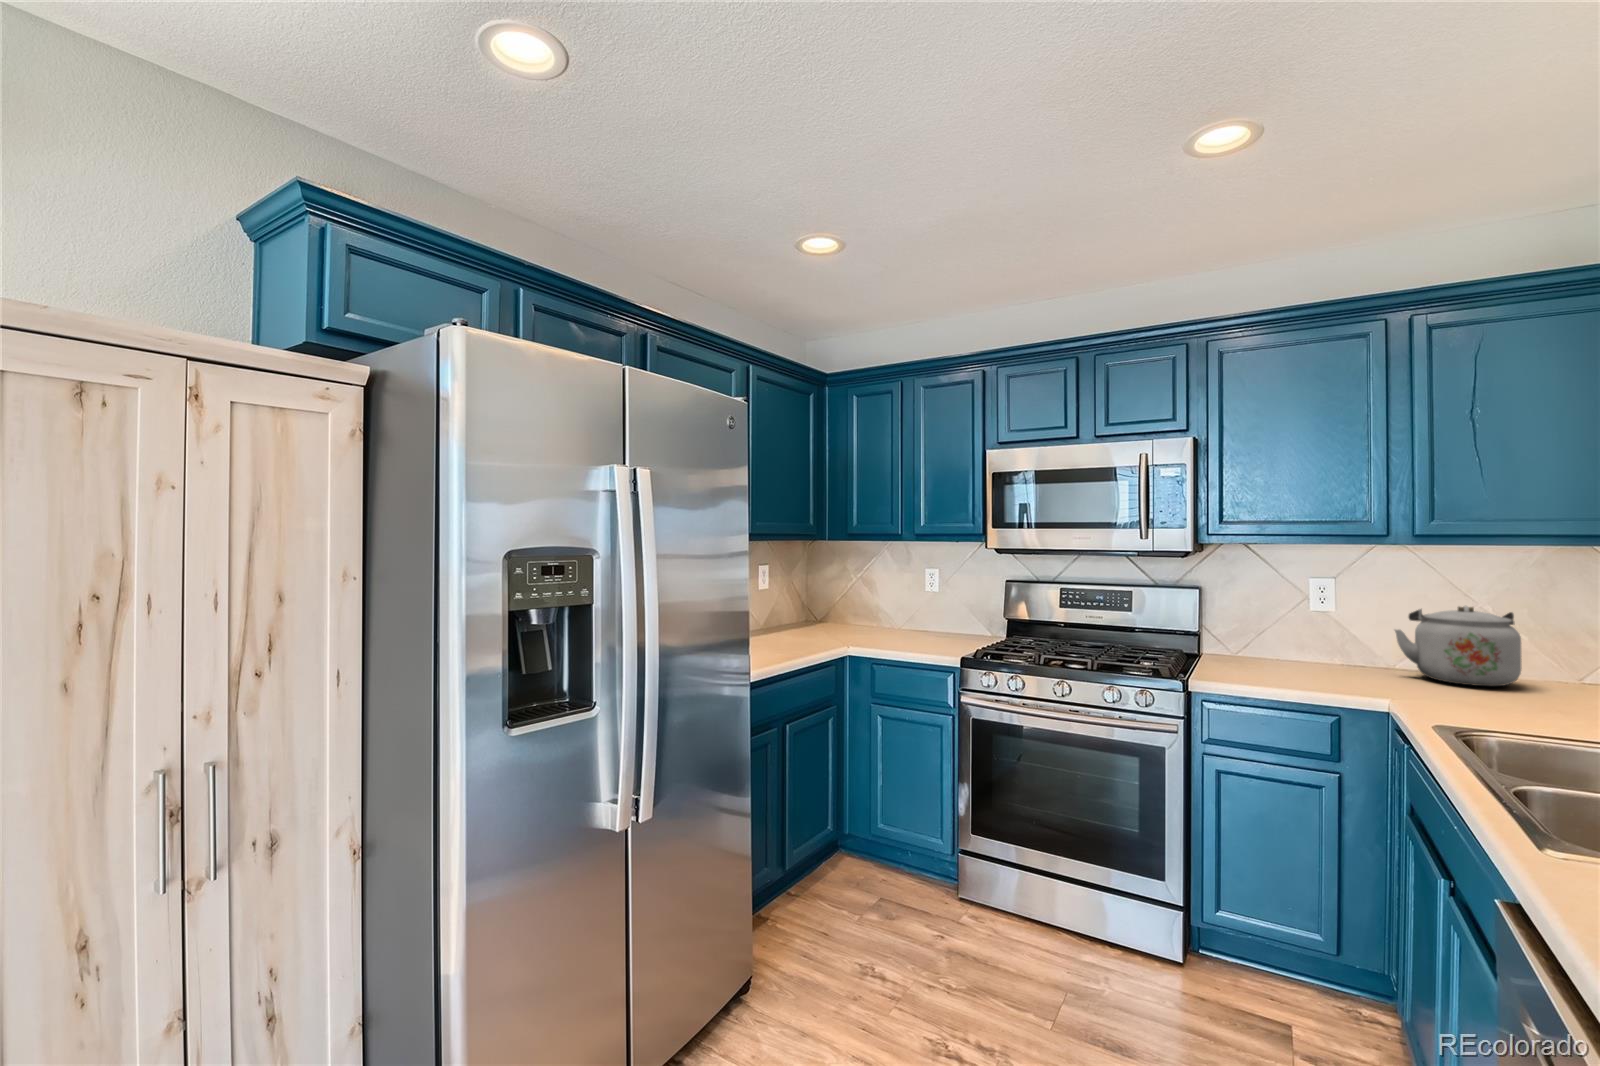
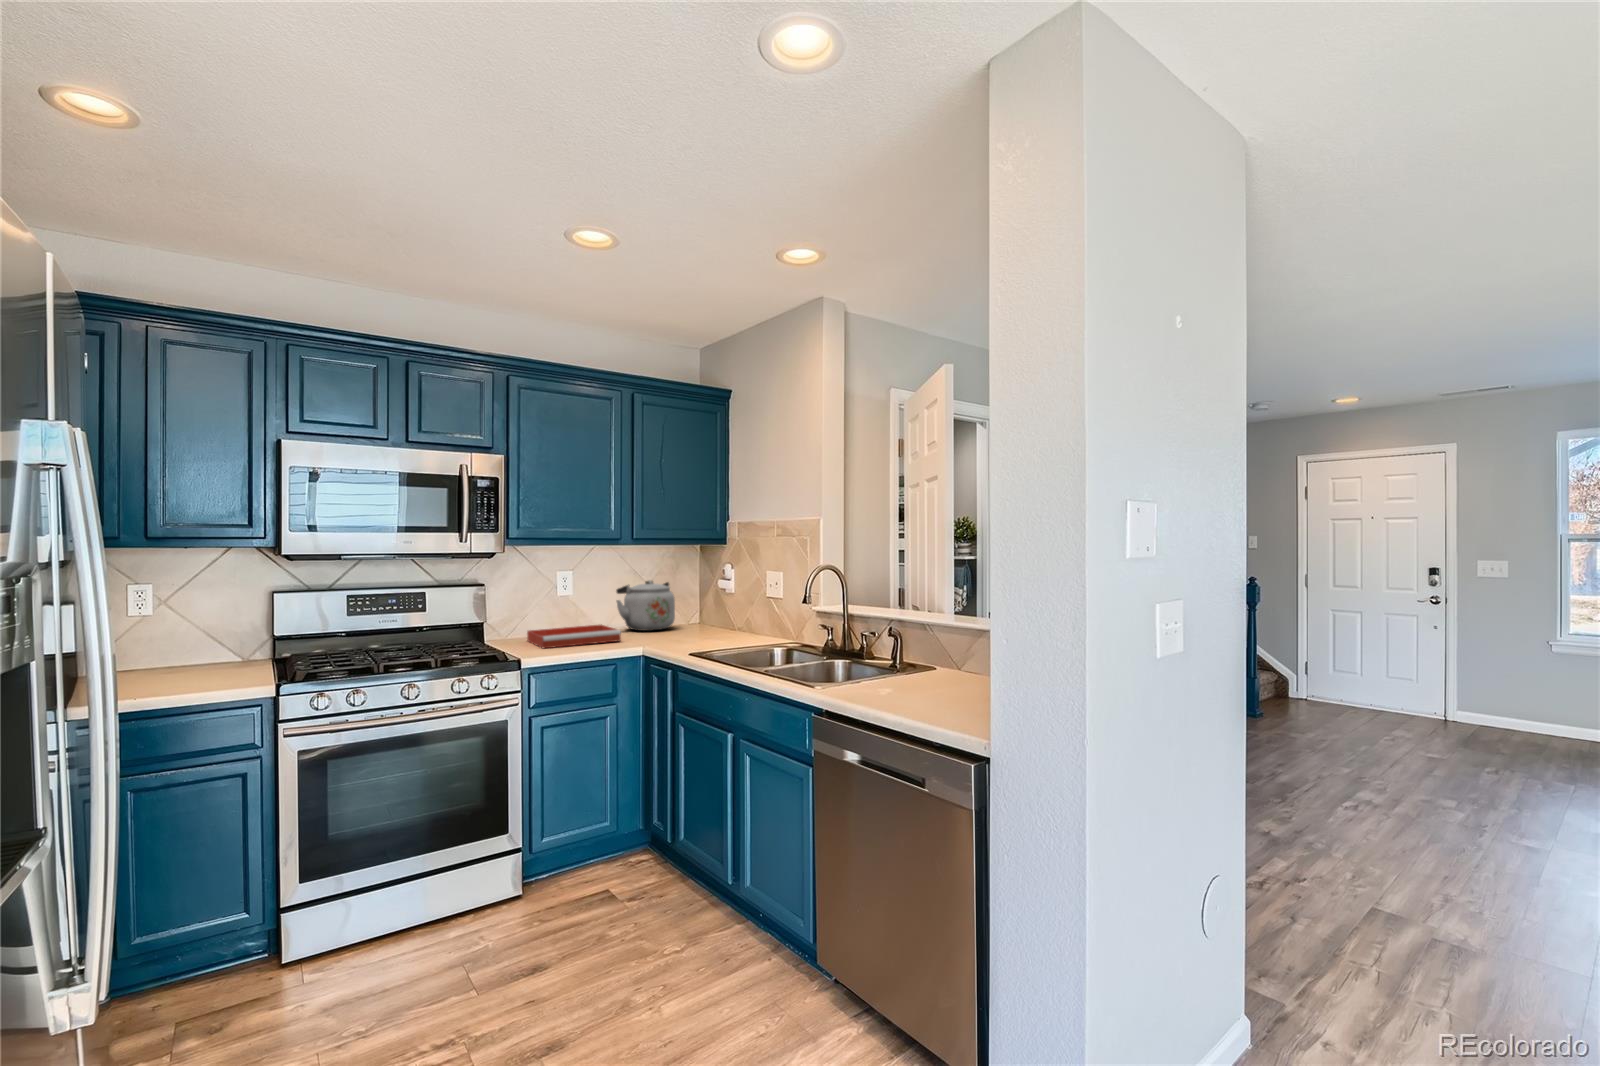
tray: none [1235,651,1364,688] -> present [527,624,621,648]

